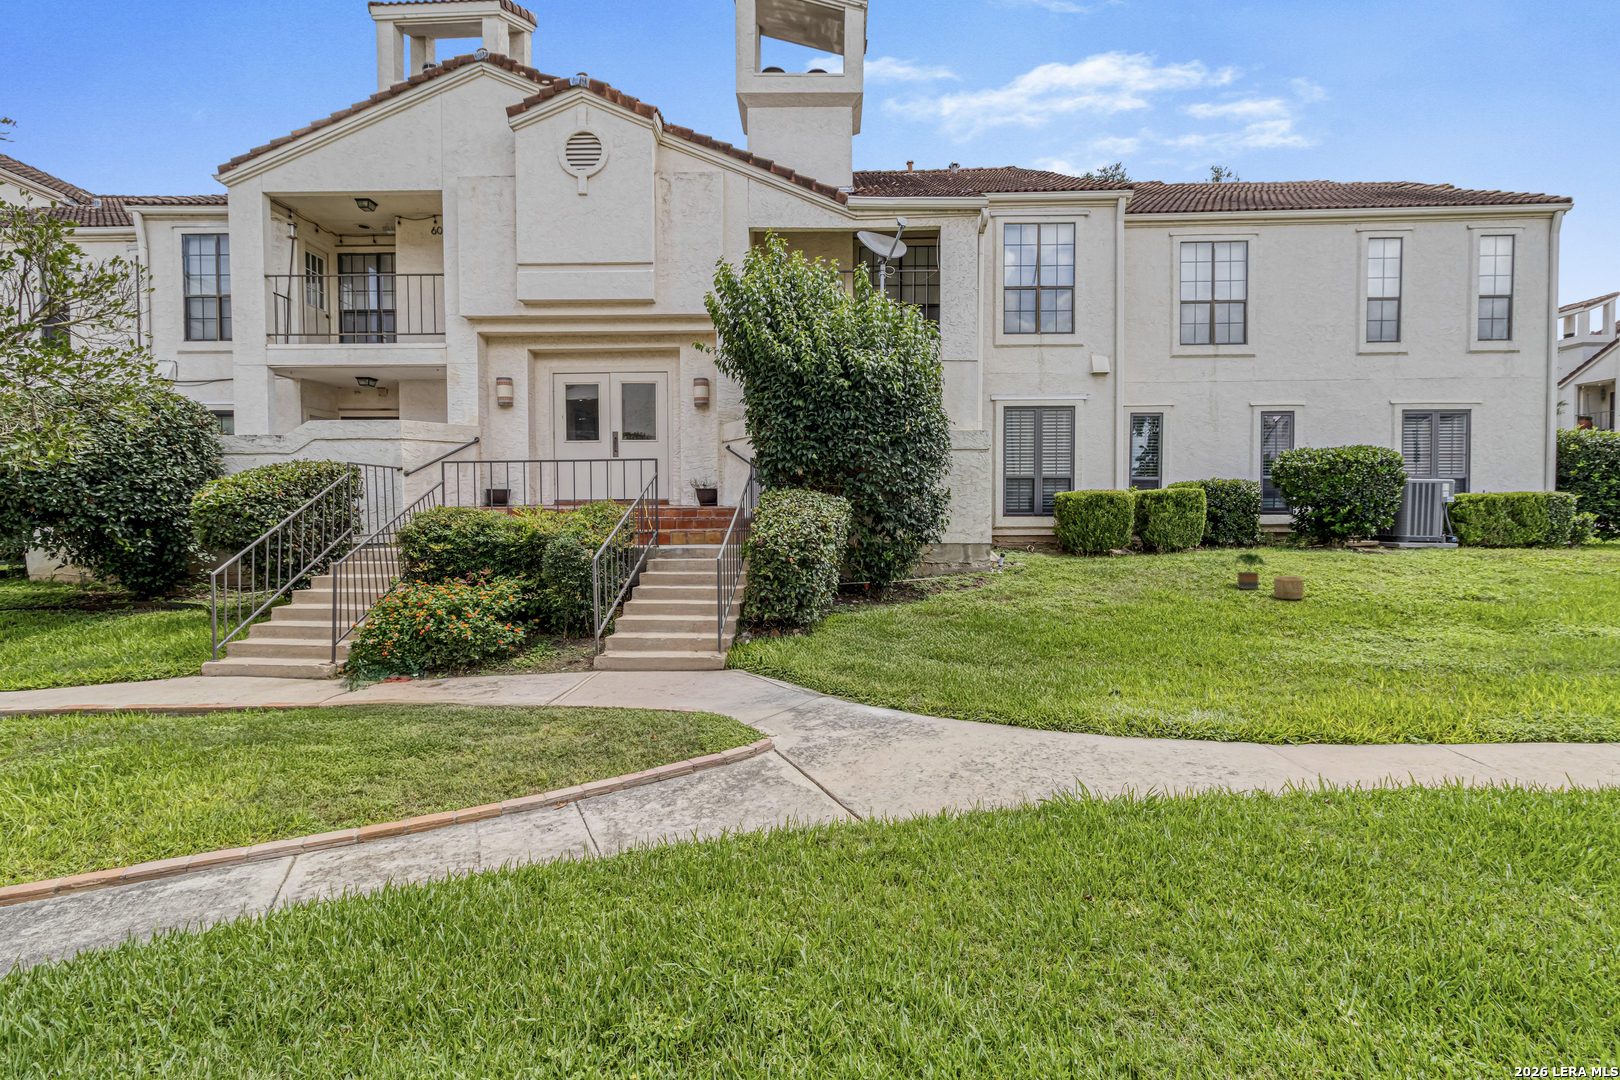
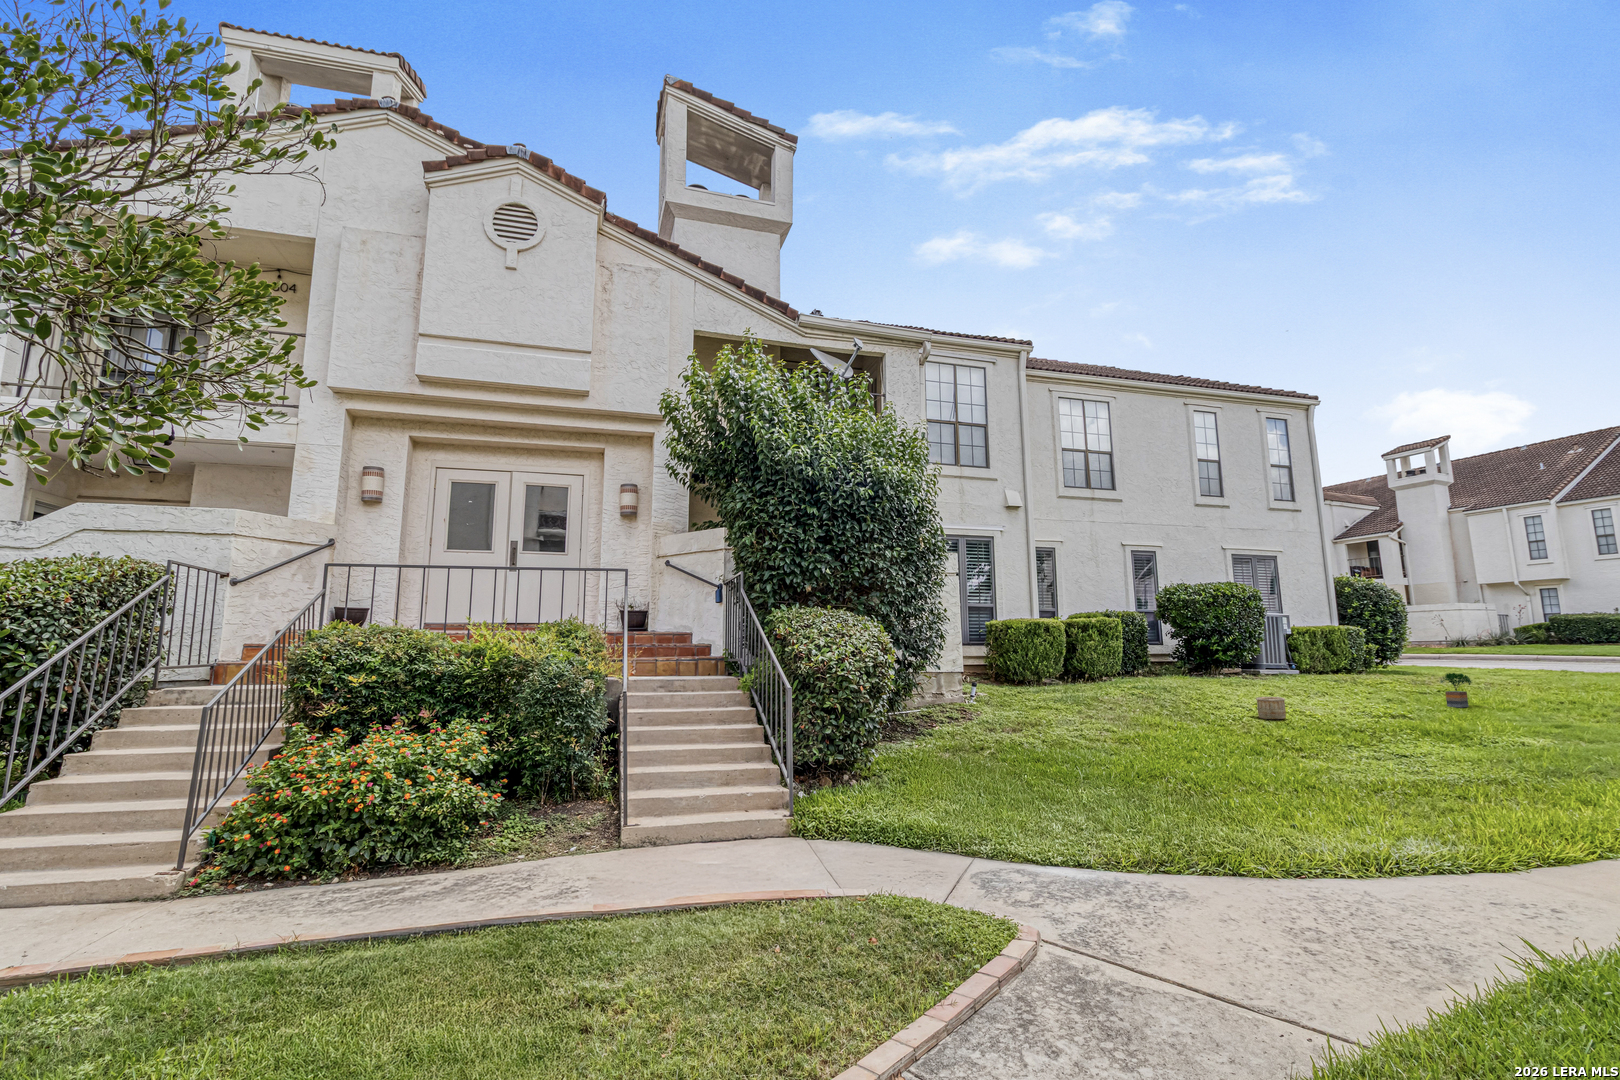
potted tree: present [1236,553,1264,589] -> present [1440,673,1472,708]

